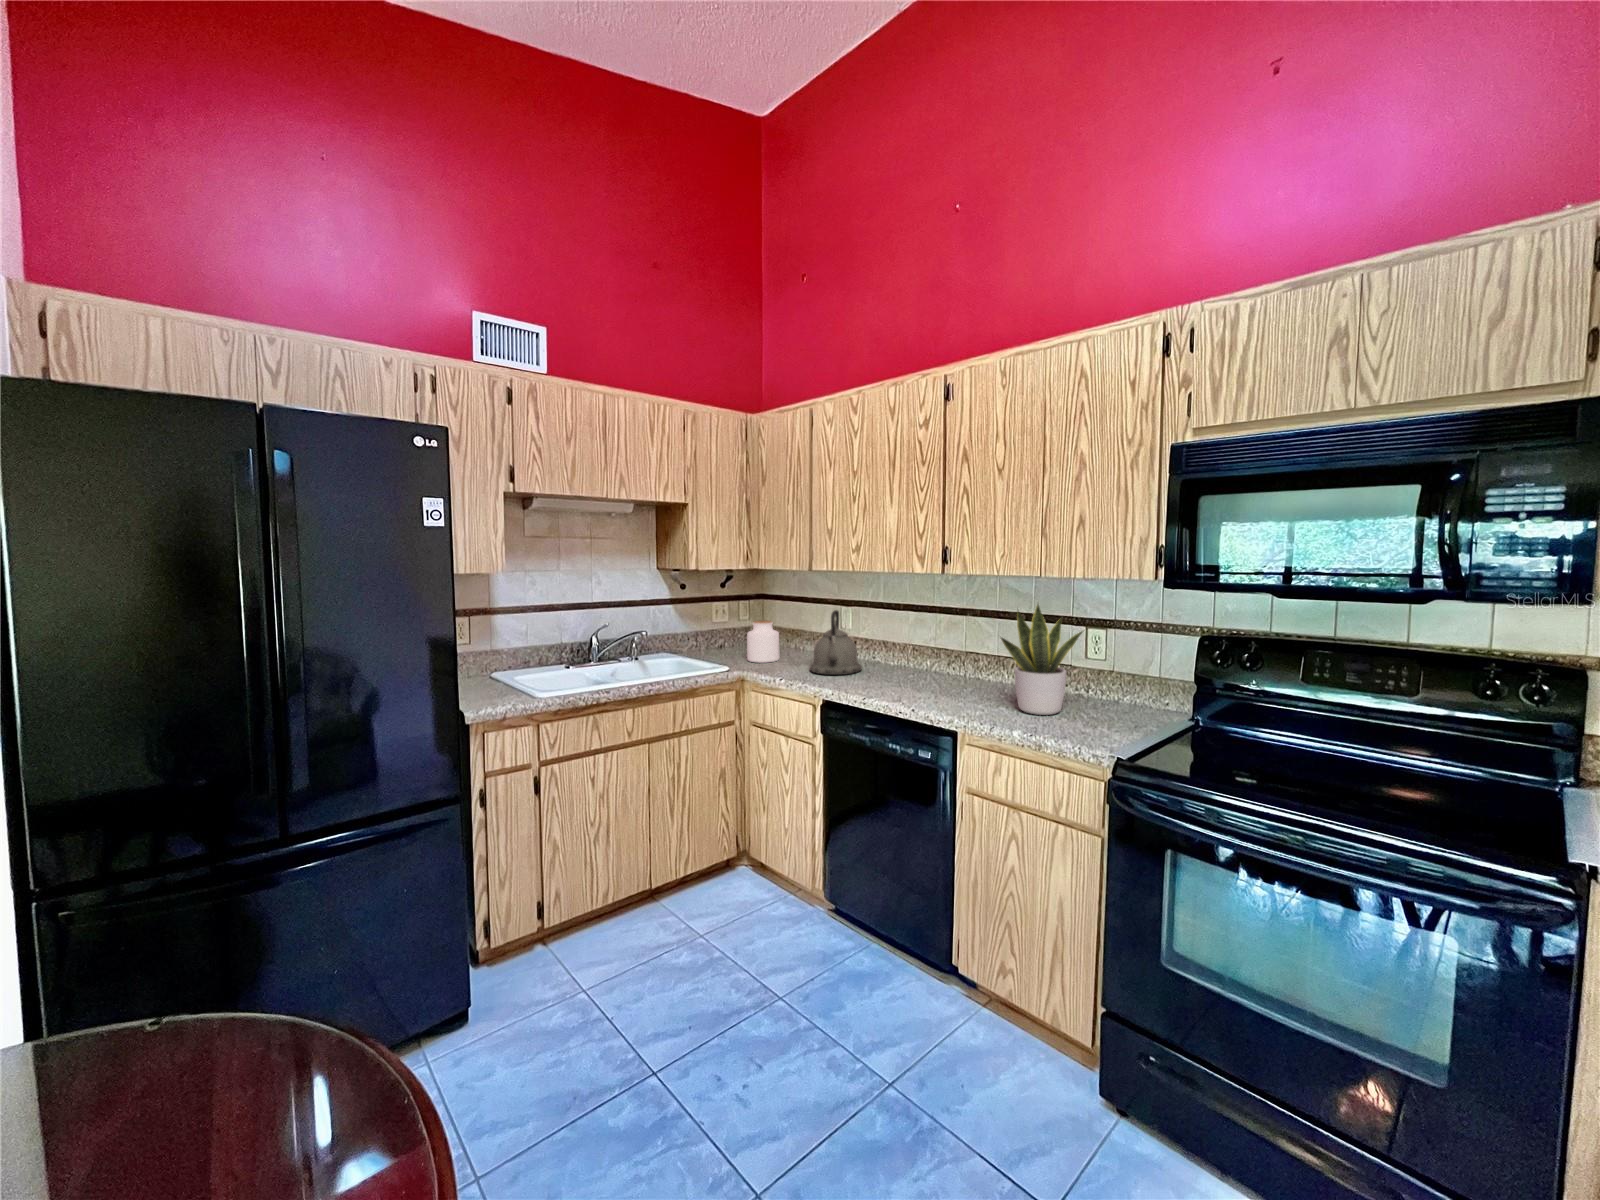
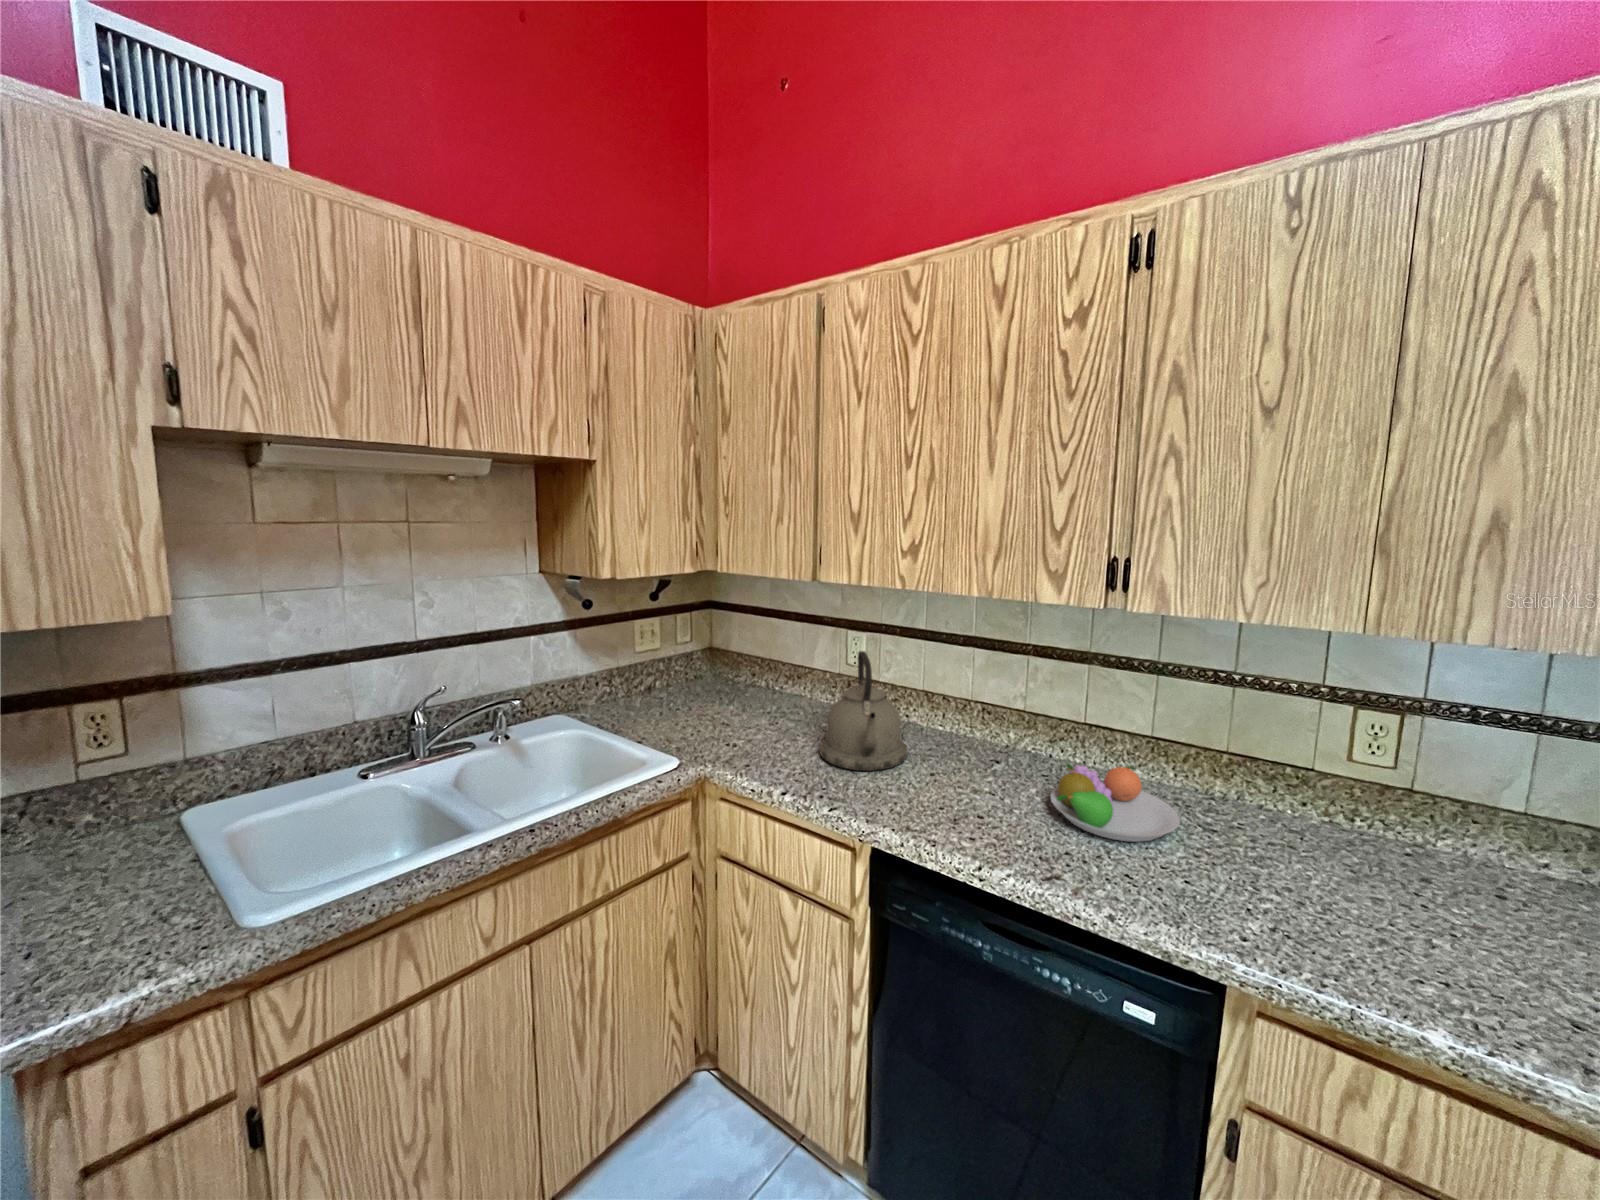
potted plant: present [1000,603,1083,715] -> none [1296,689,1481,928]
jar: present [747,620,780,663] -> none [700,658,754,732]
fruit bowl: none [915,662,985,695] -> present [1051,764,1180,842]

